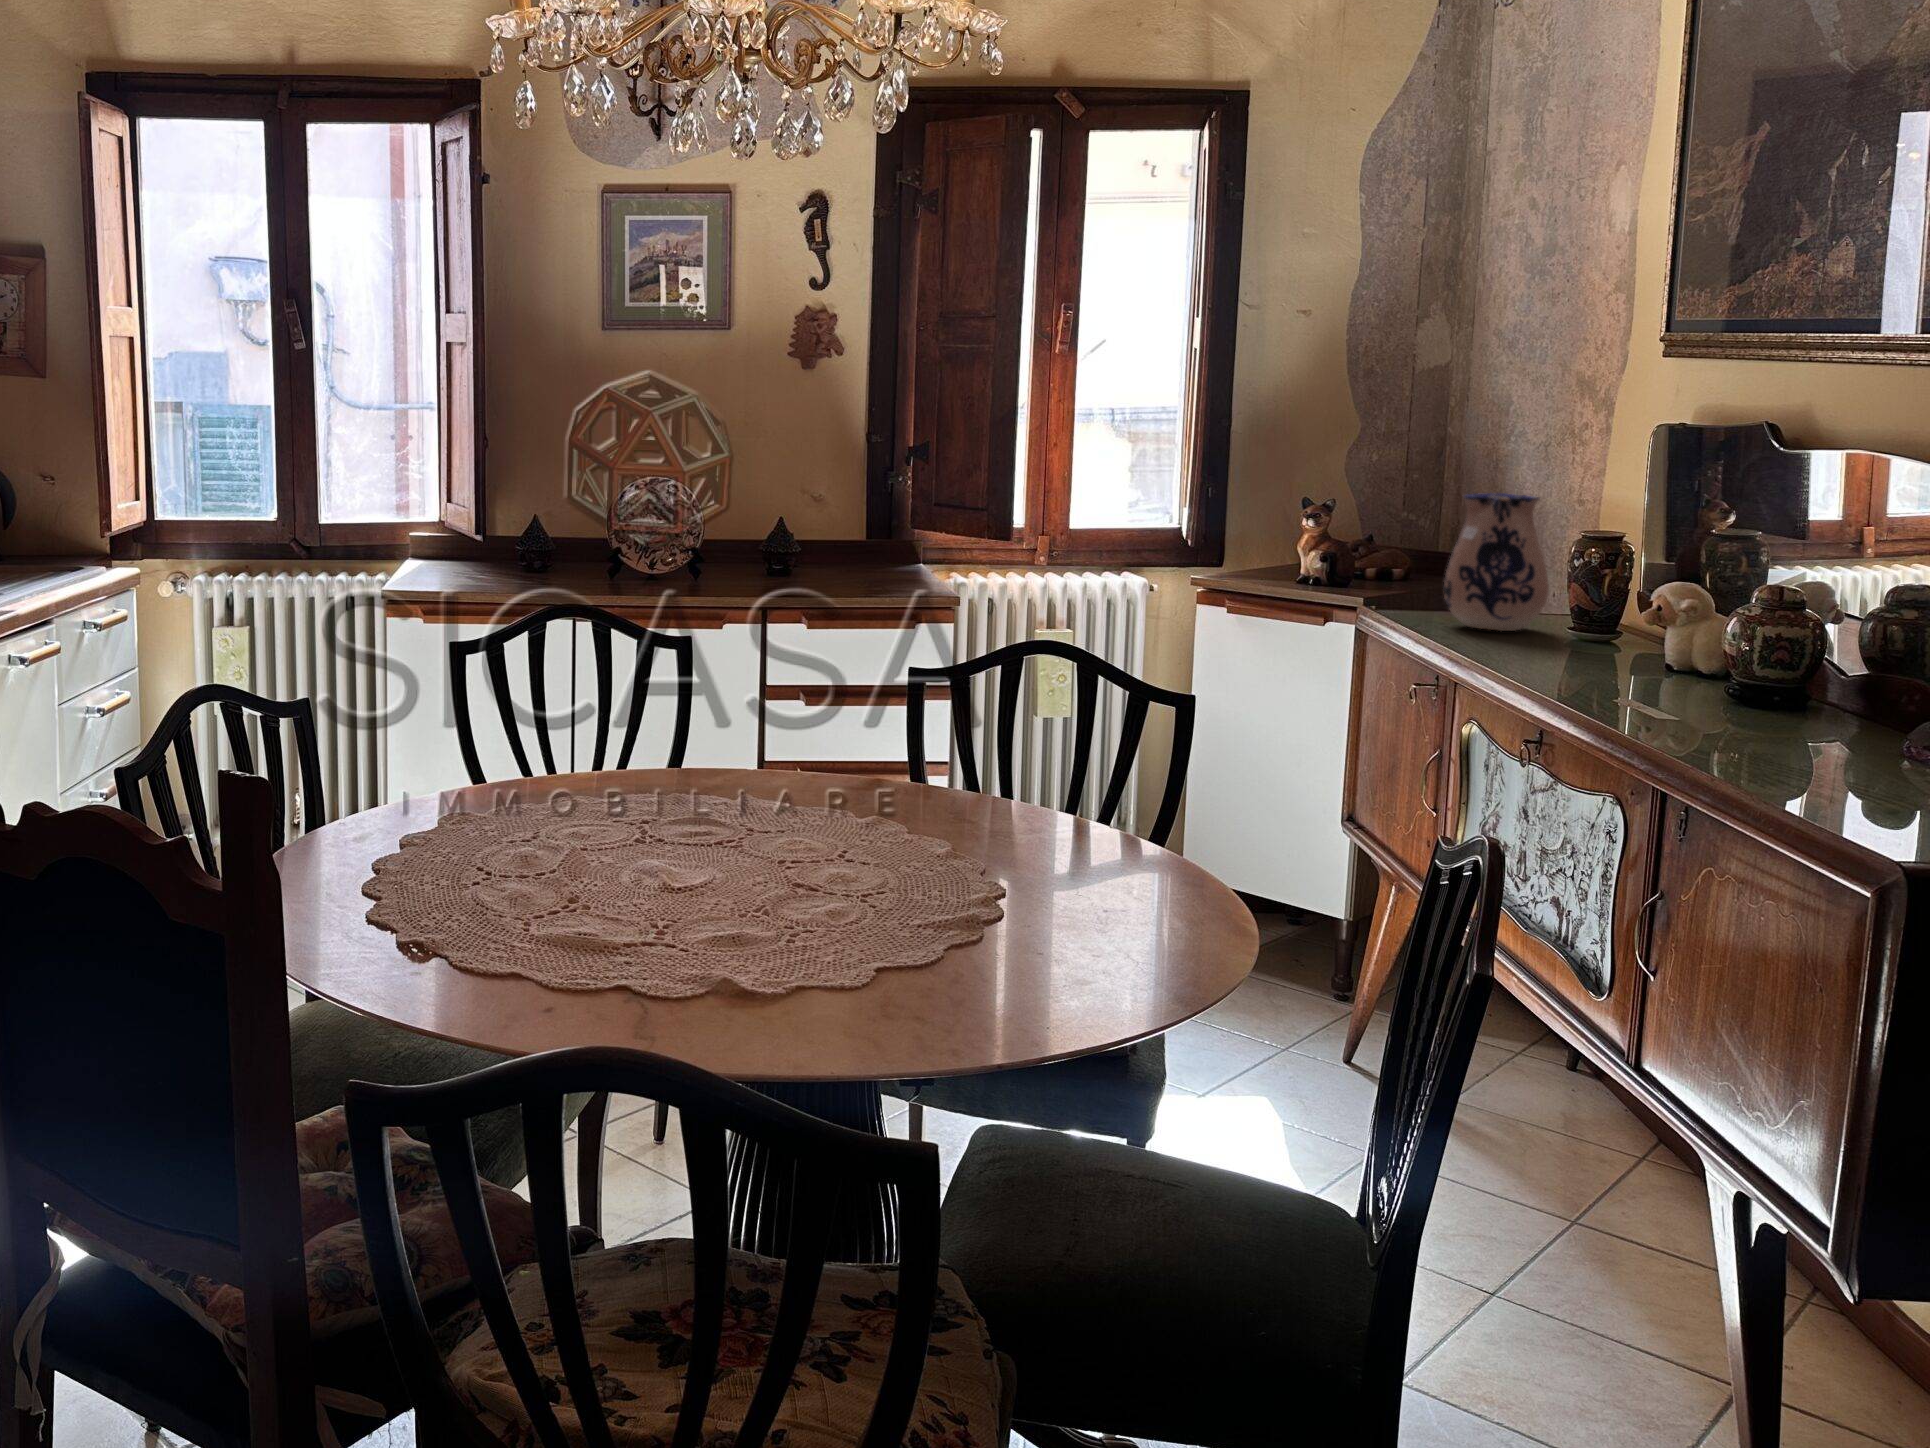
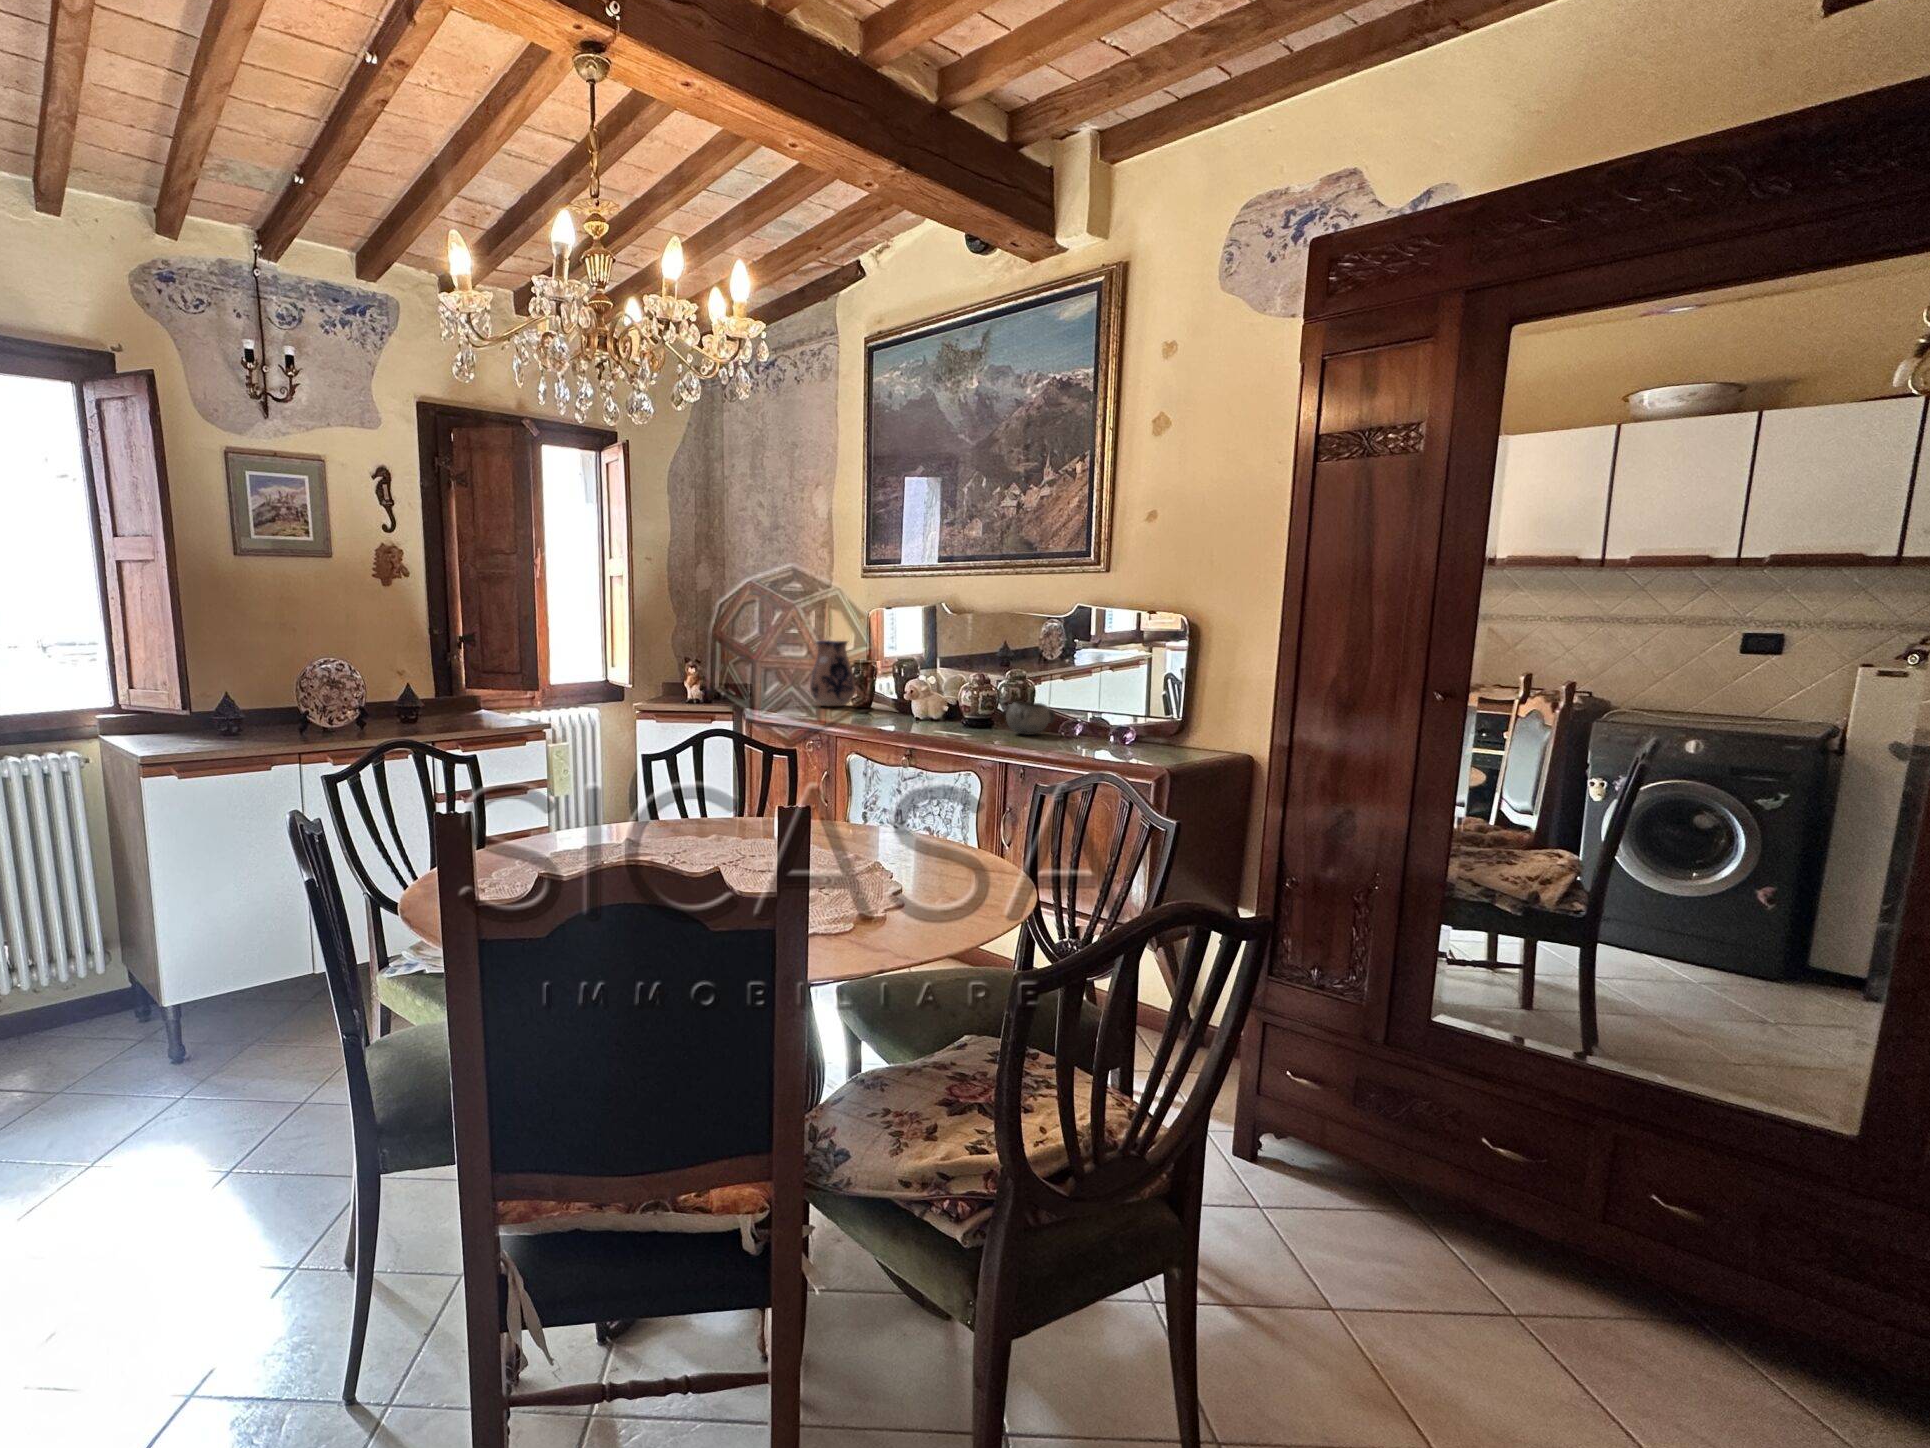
decorative bowl: none [1717,673,1855,758] -> present [1006,702,1055,735]

